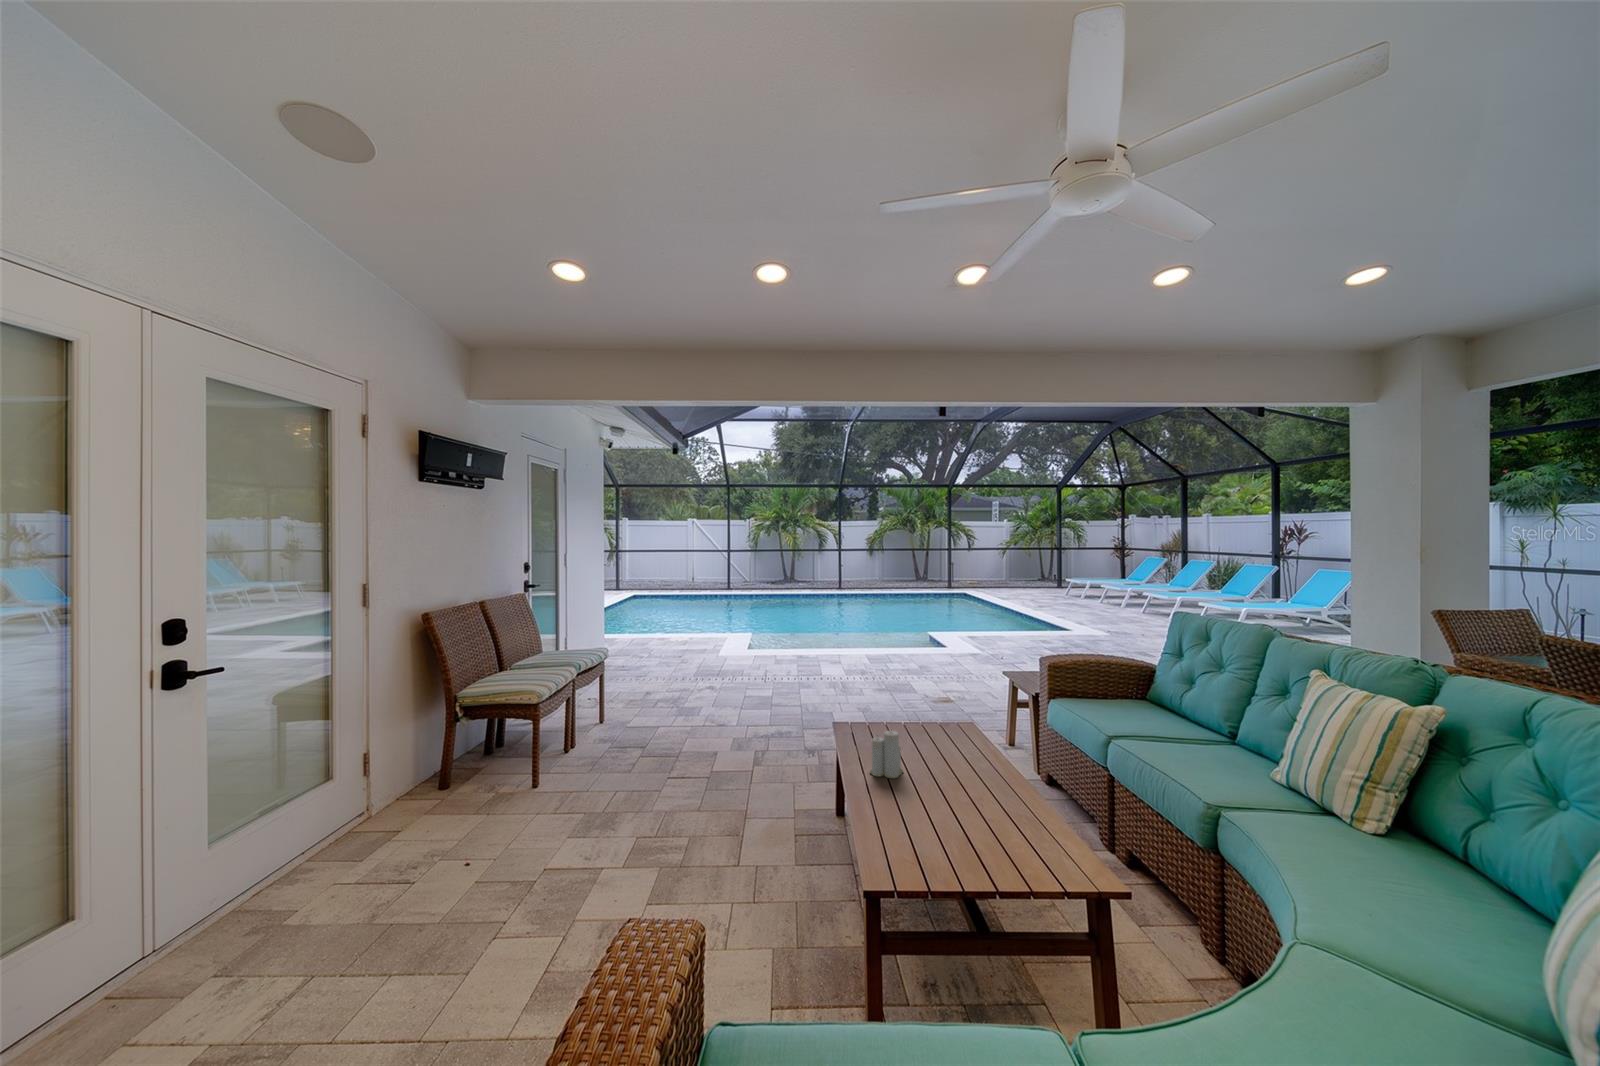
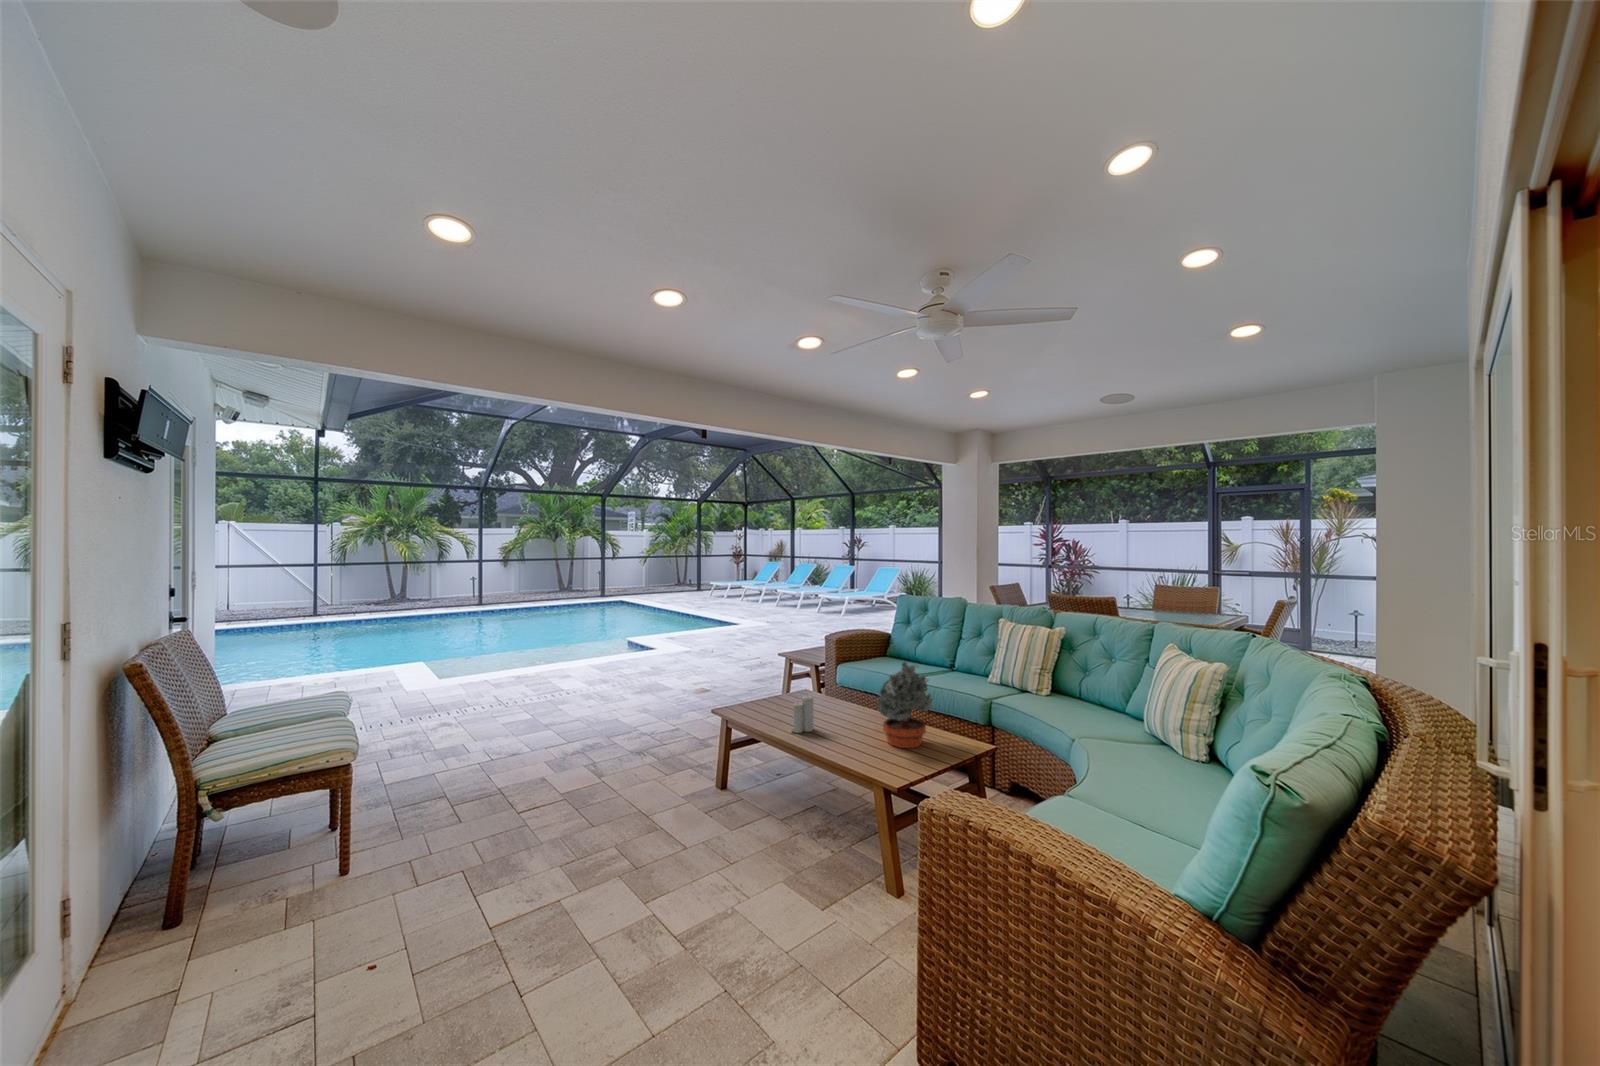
potted plant: none [925,713,1030,847] -> present [877,662,933,748]

